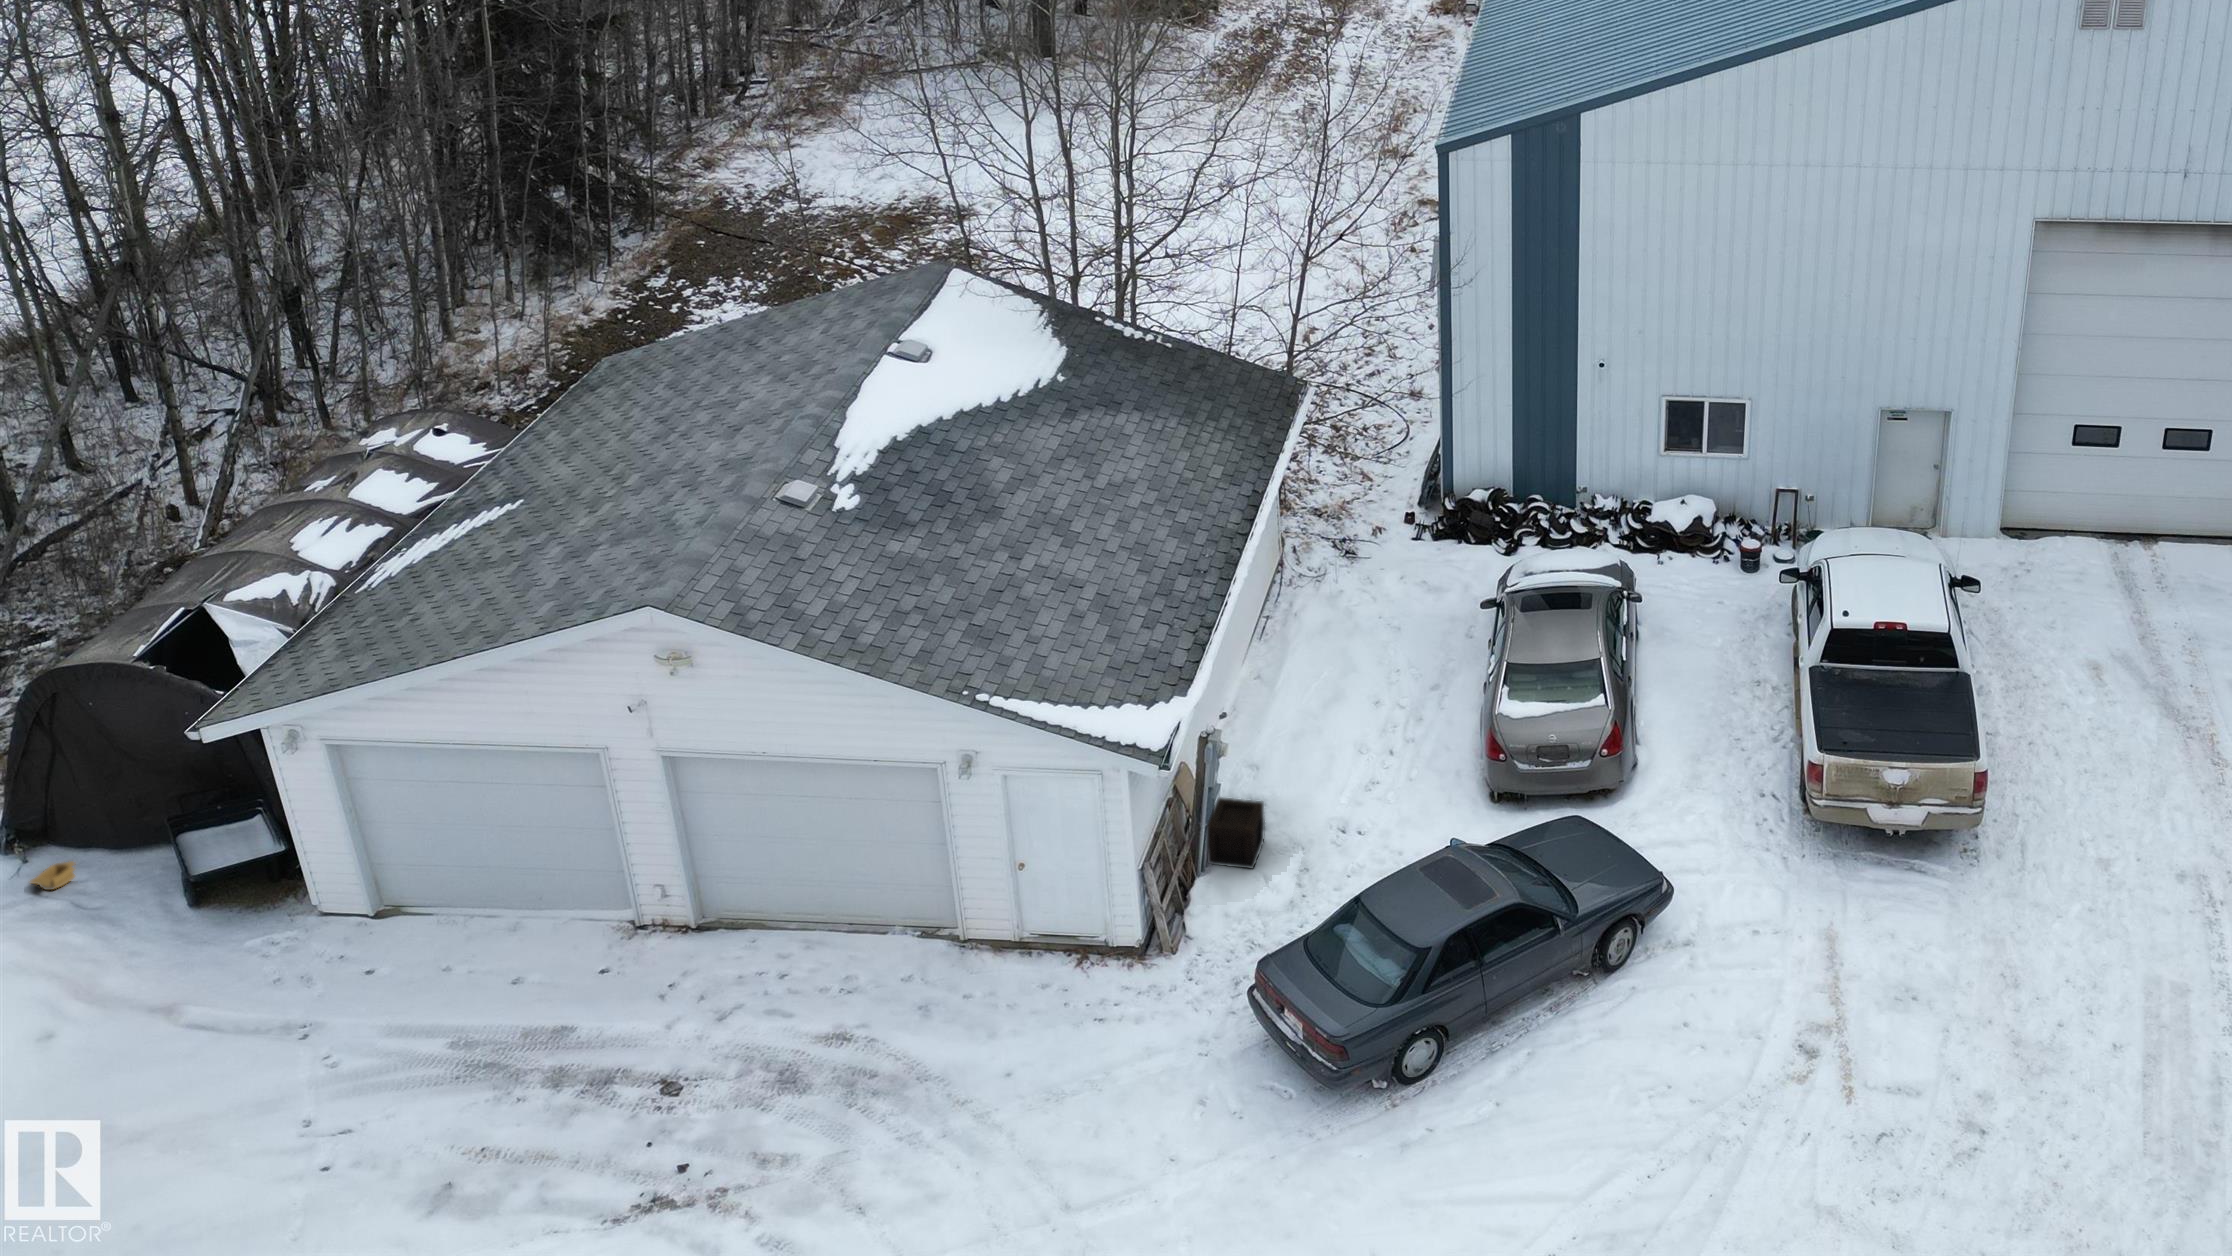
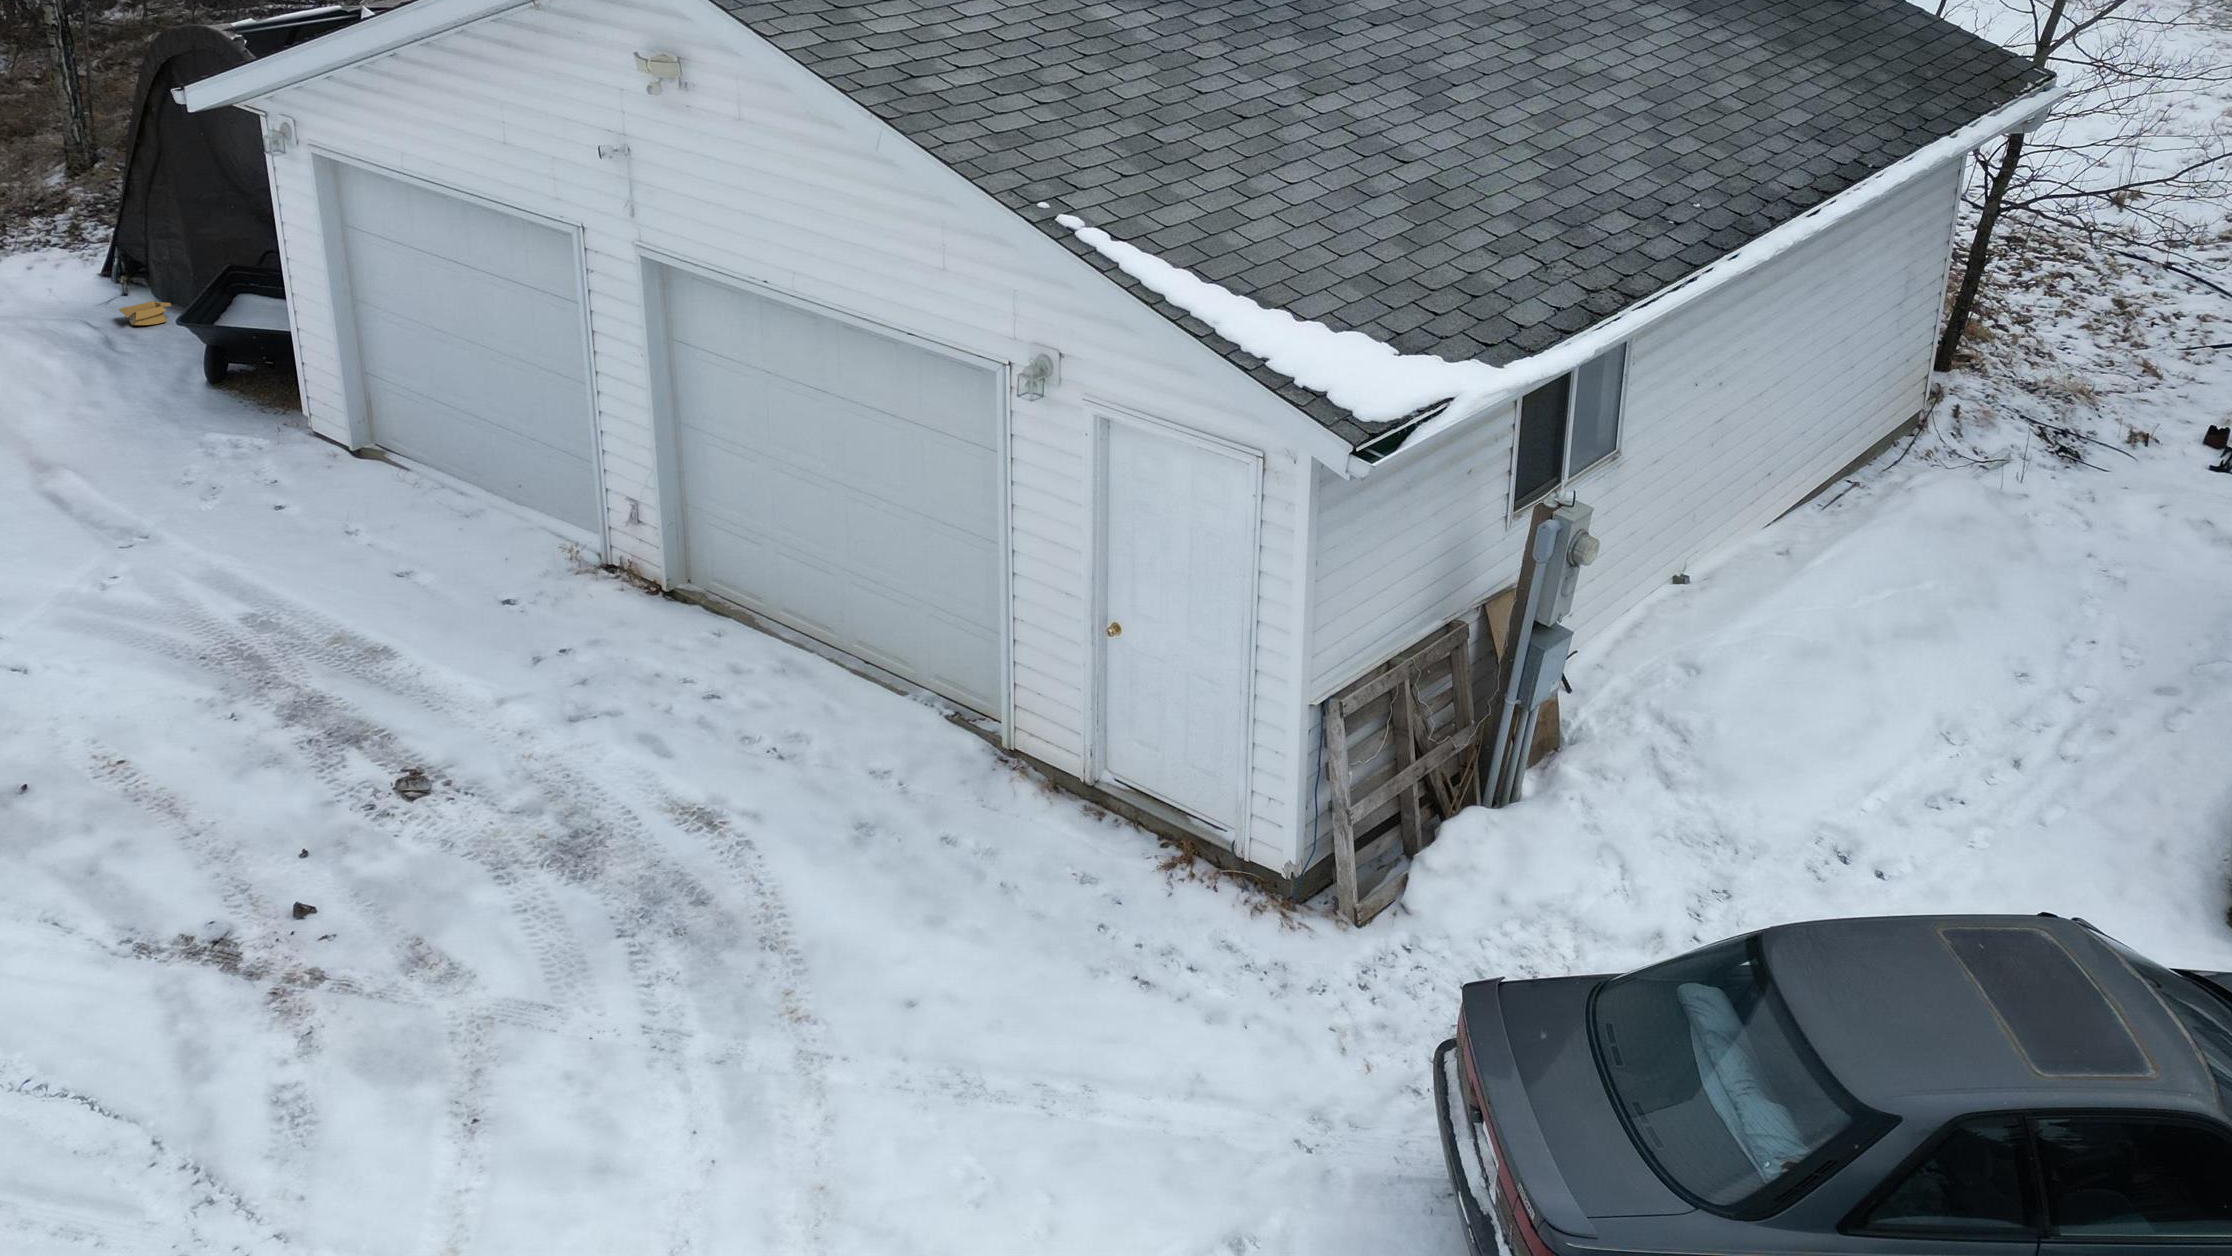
wooden crate: present [1206,797,1265,869] -> none [1504,676,1660,843]

